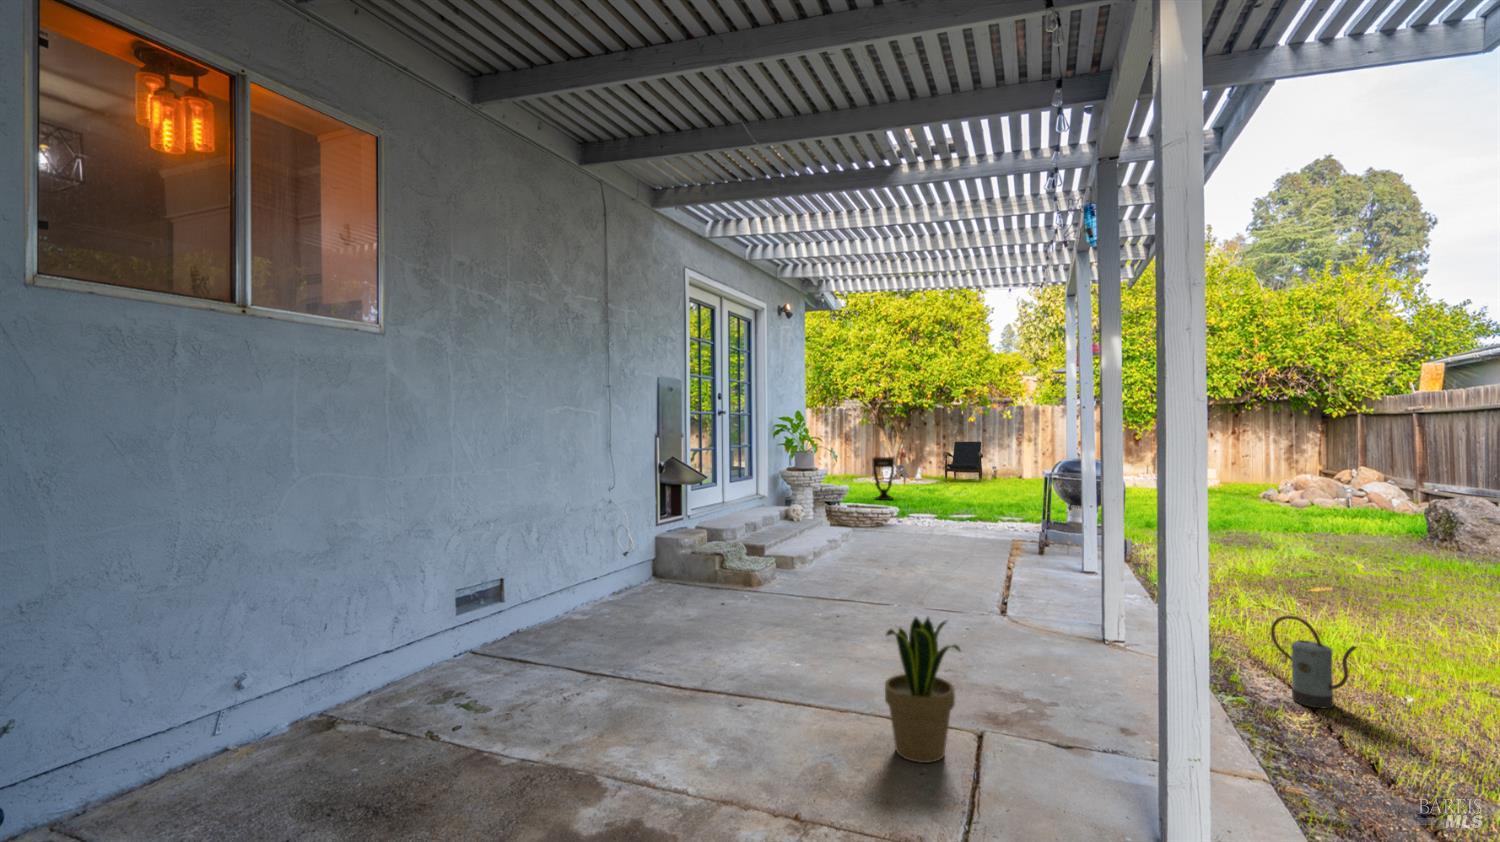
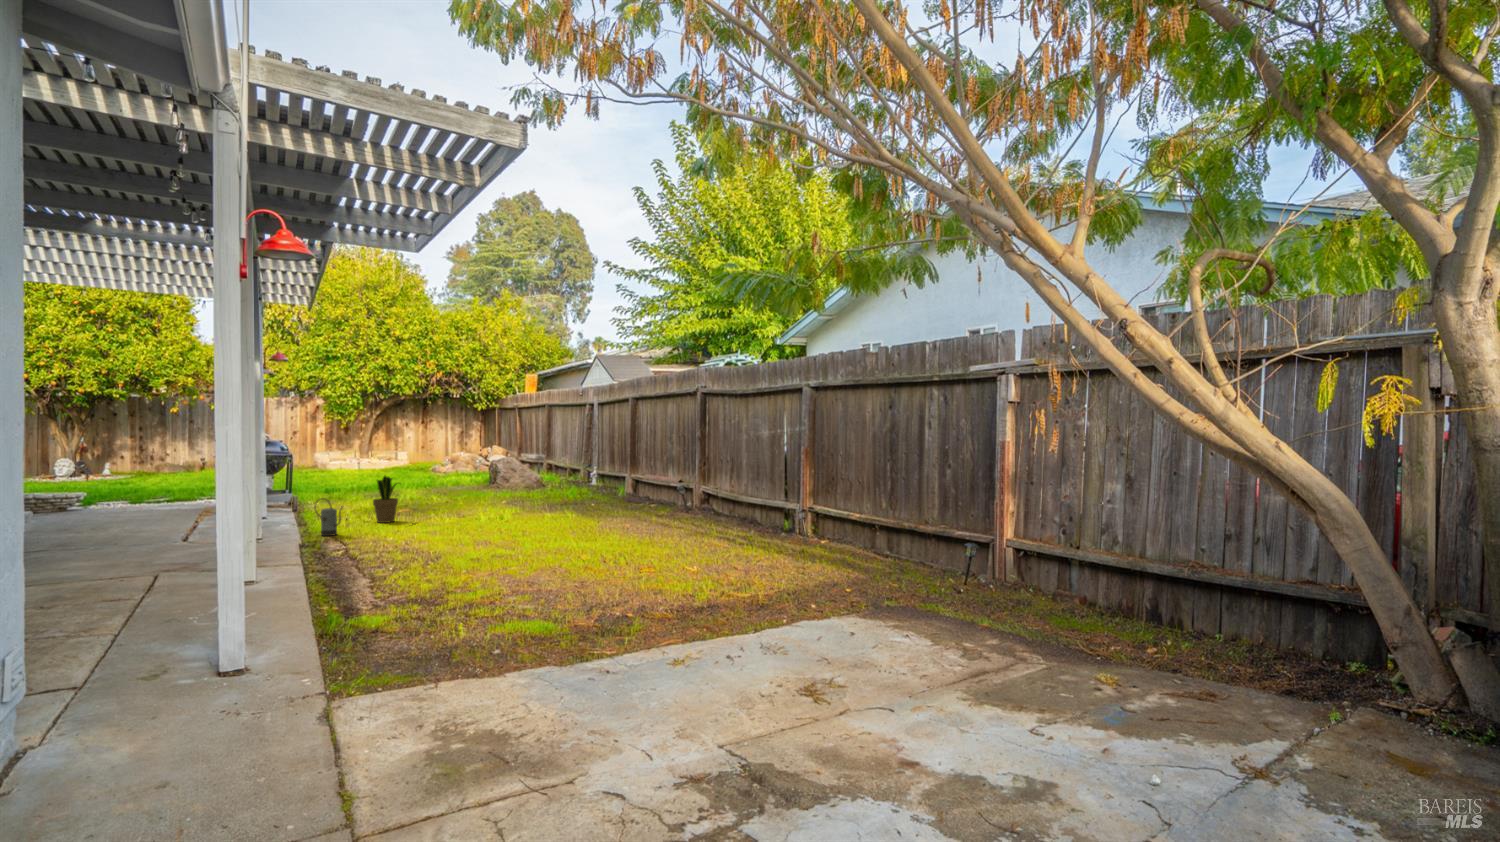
lounge chair: present [945,442,983,482] -> none [140,434,186,476]
side table: present [872,457,894,500] -> none [48,449,77,493]
potted plant: present [885,617,960,763] -> present [373,476,398,523]

